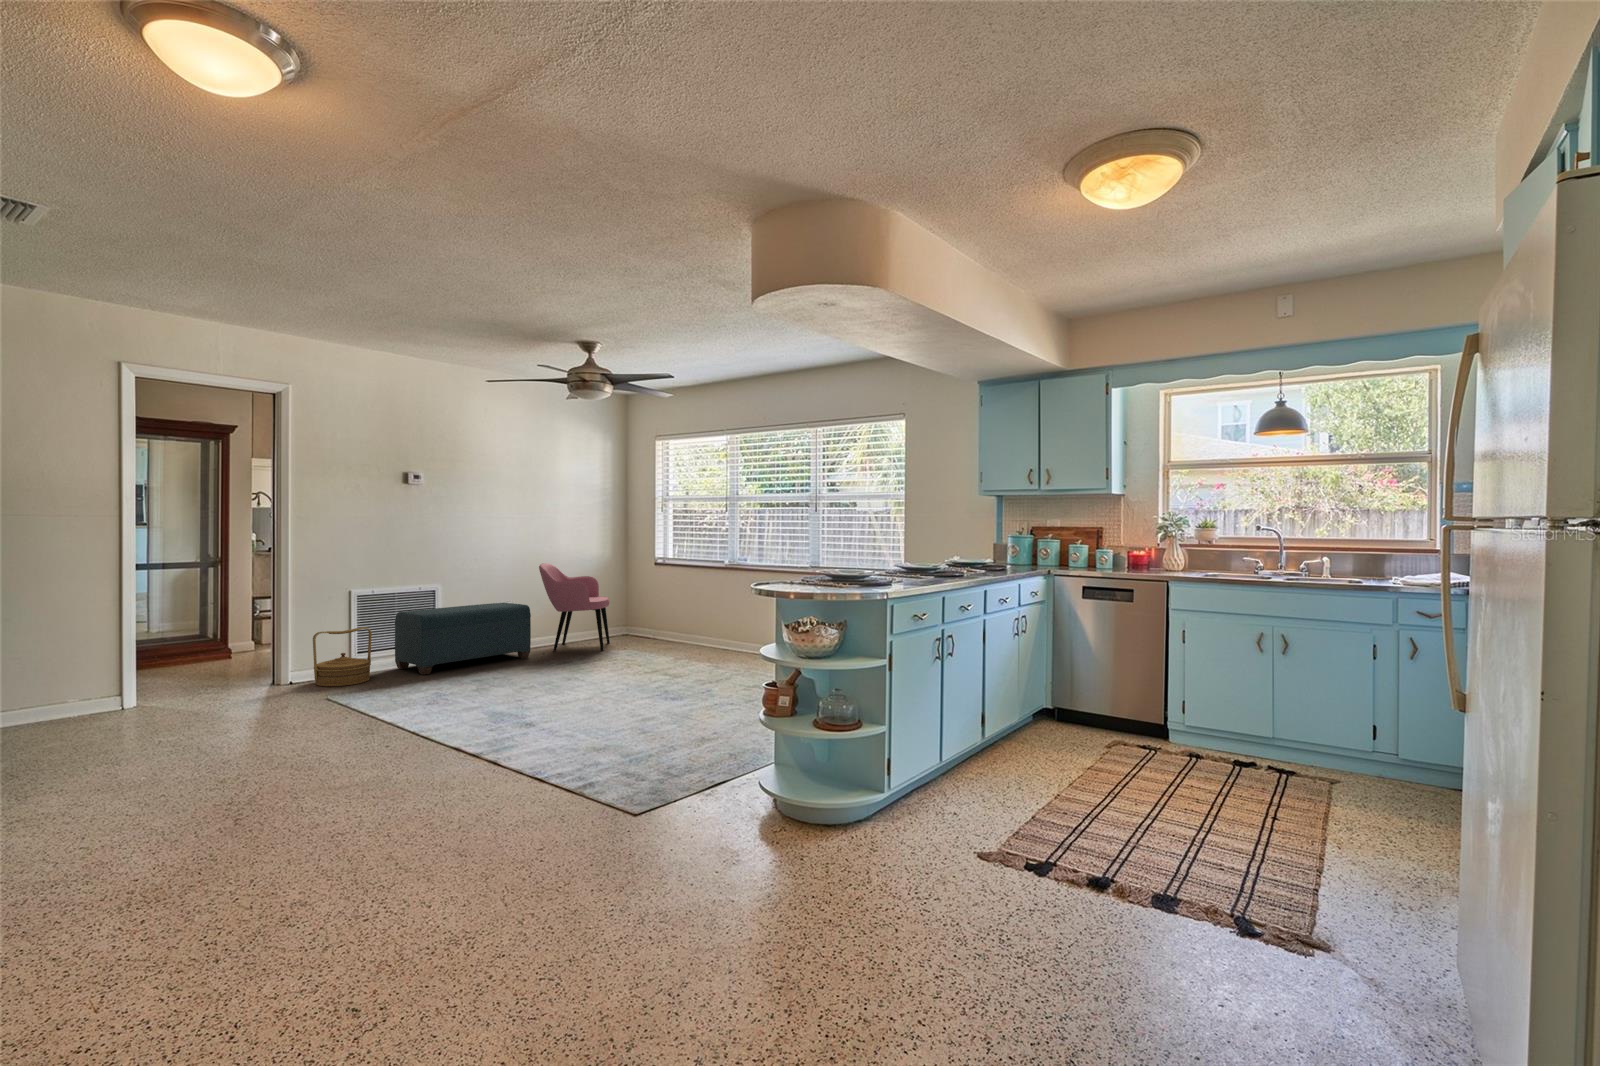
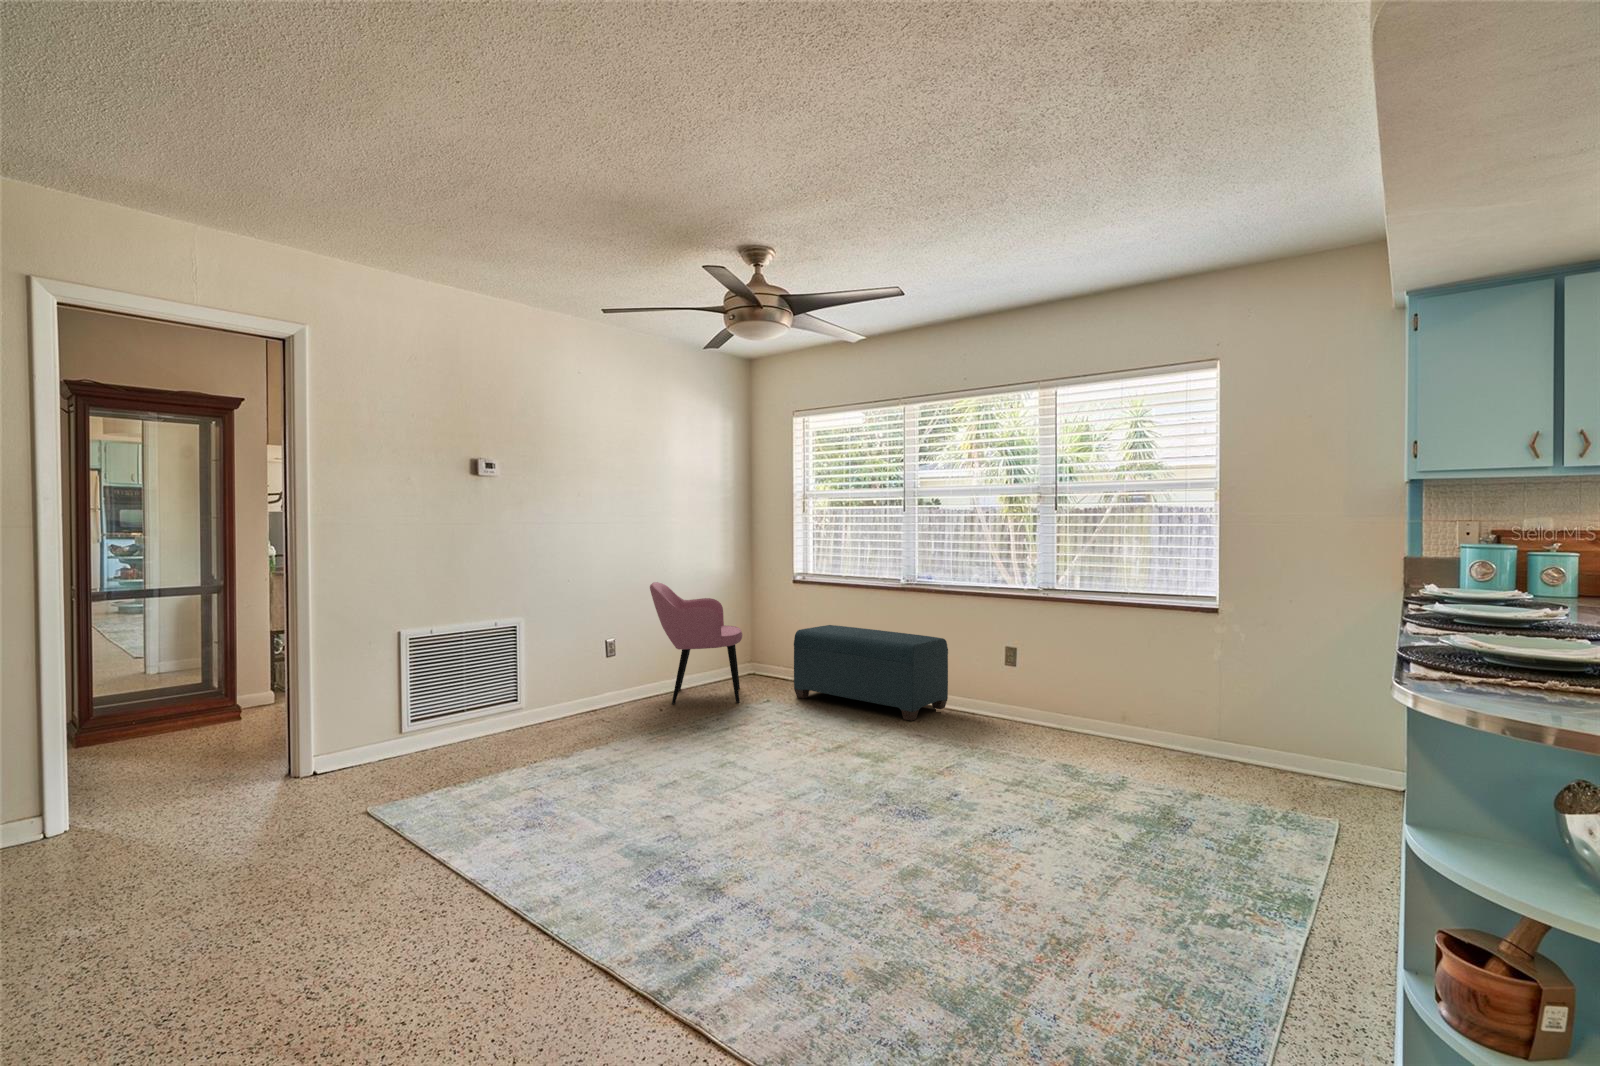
bench: present [395,603,531,675] -> present [794,625,948,721]
woven basket: present [313,627,372,686] -> none [345,685,431,780]

